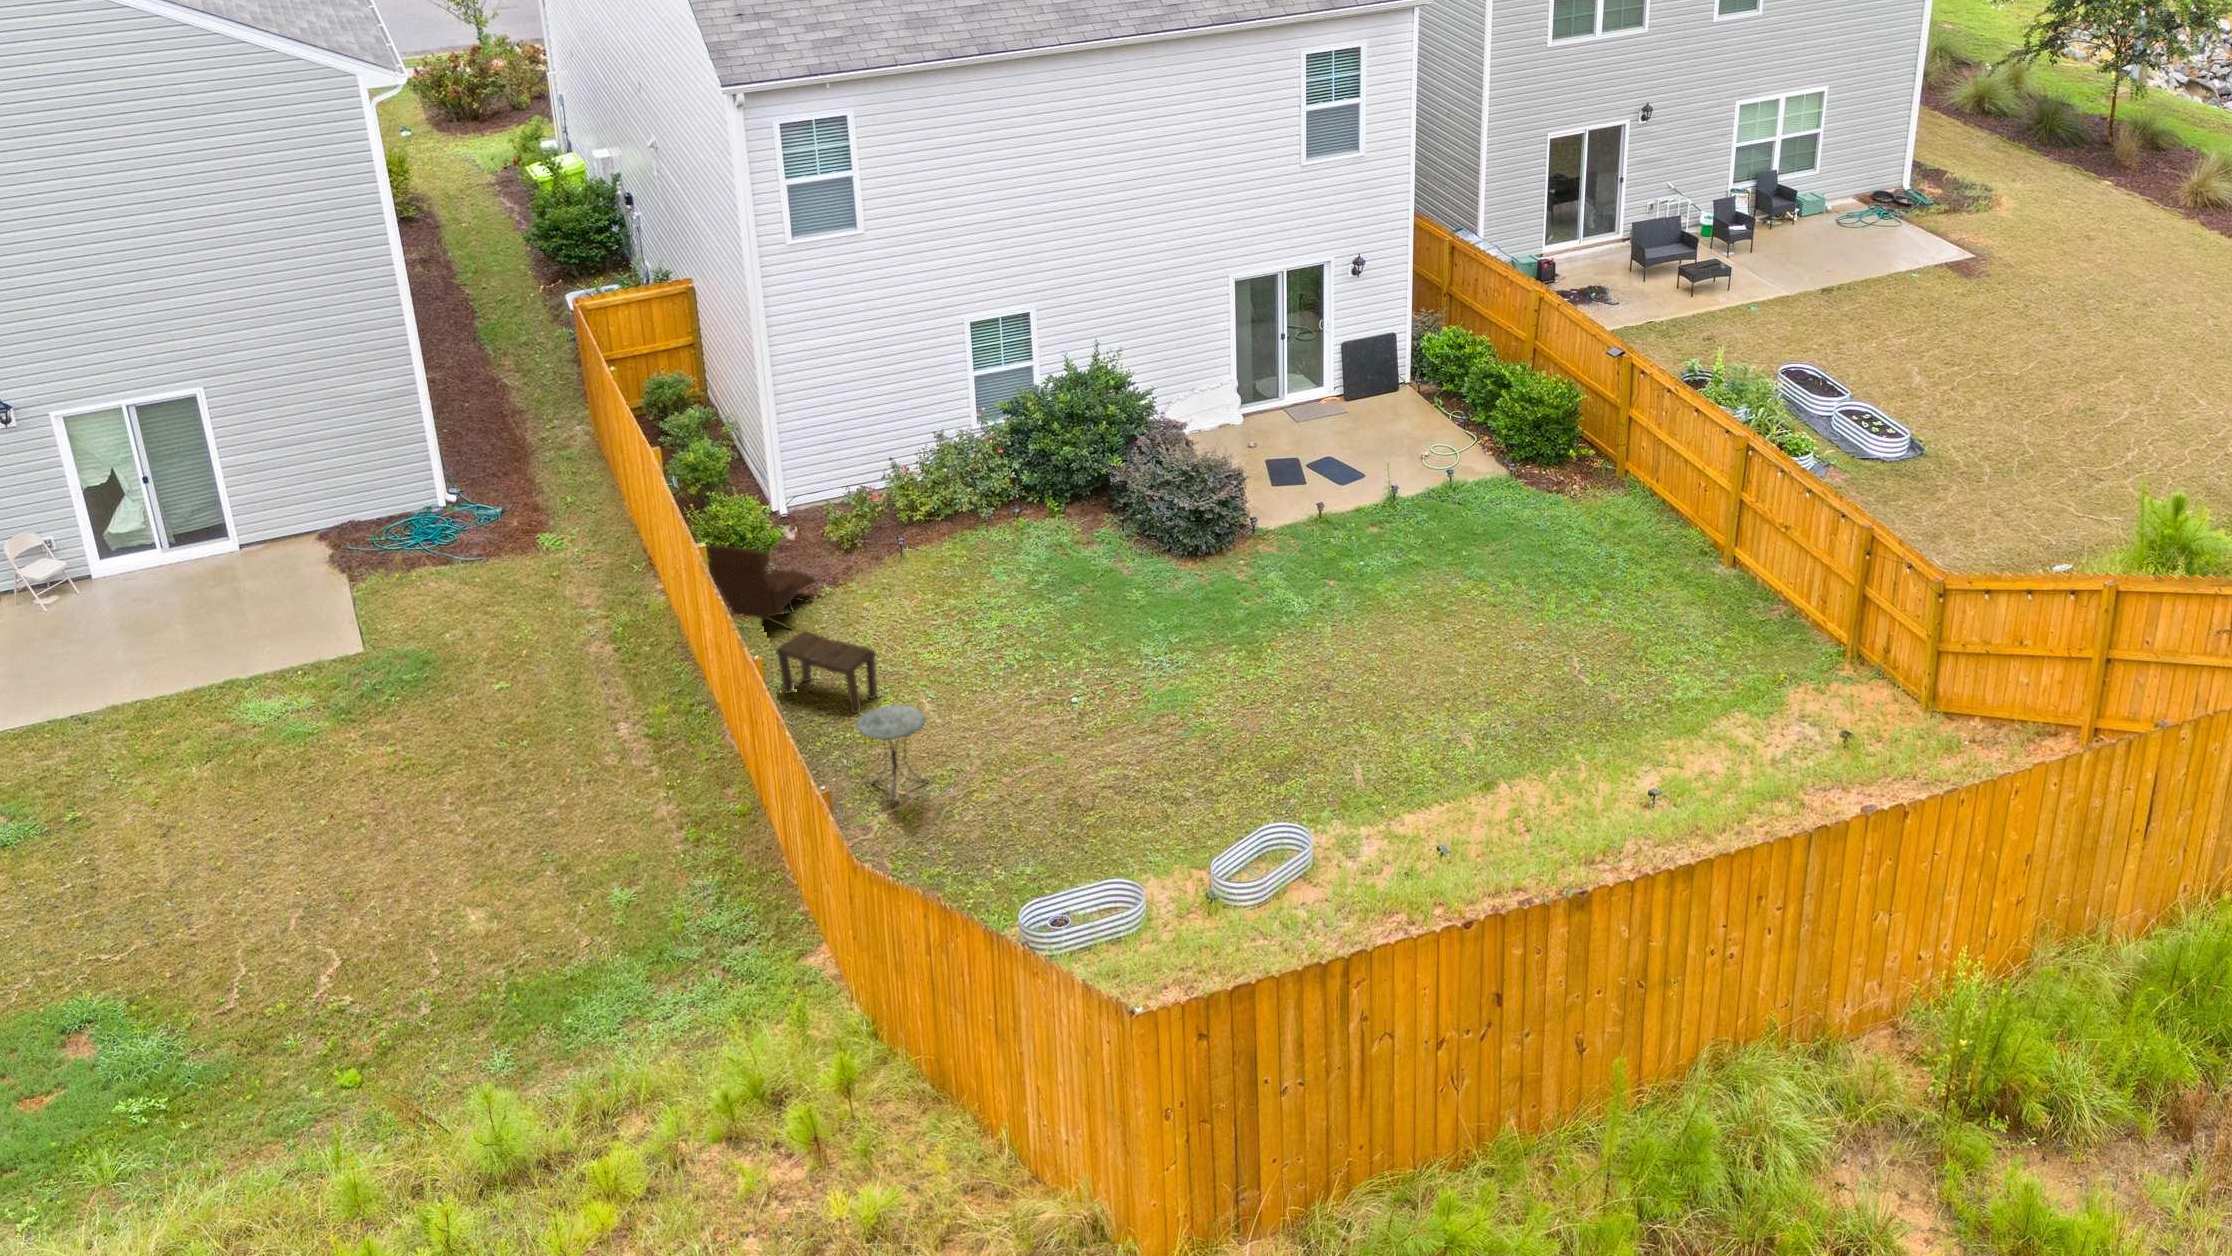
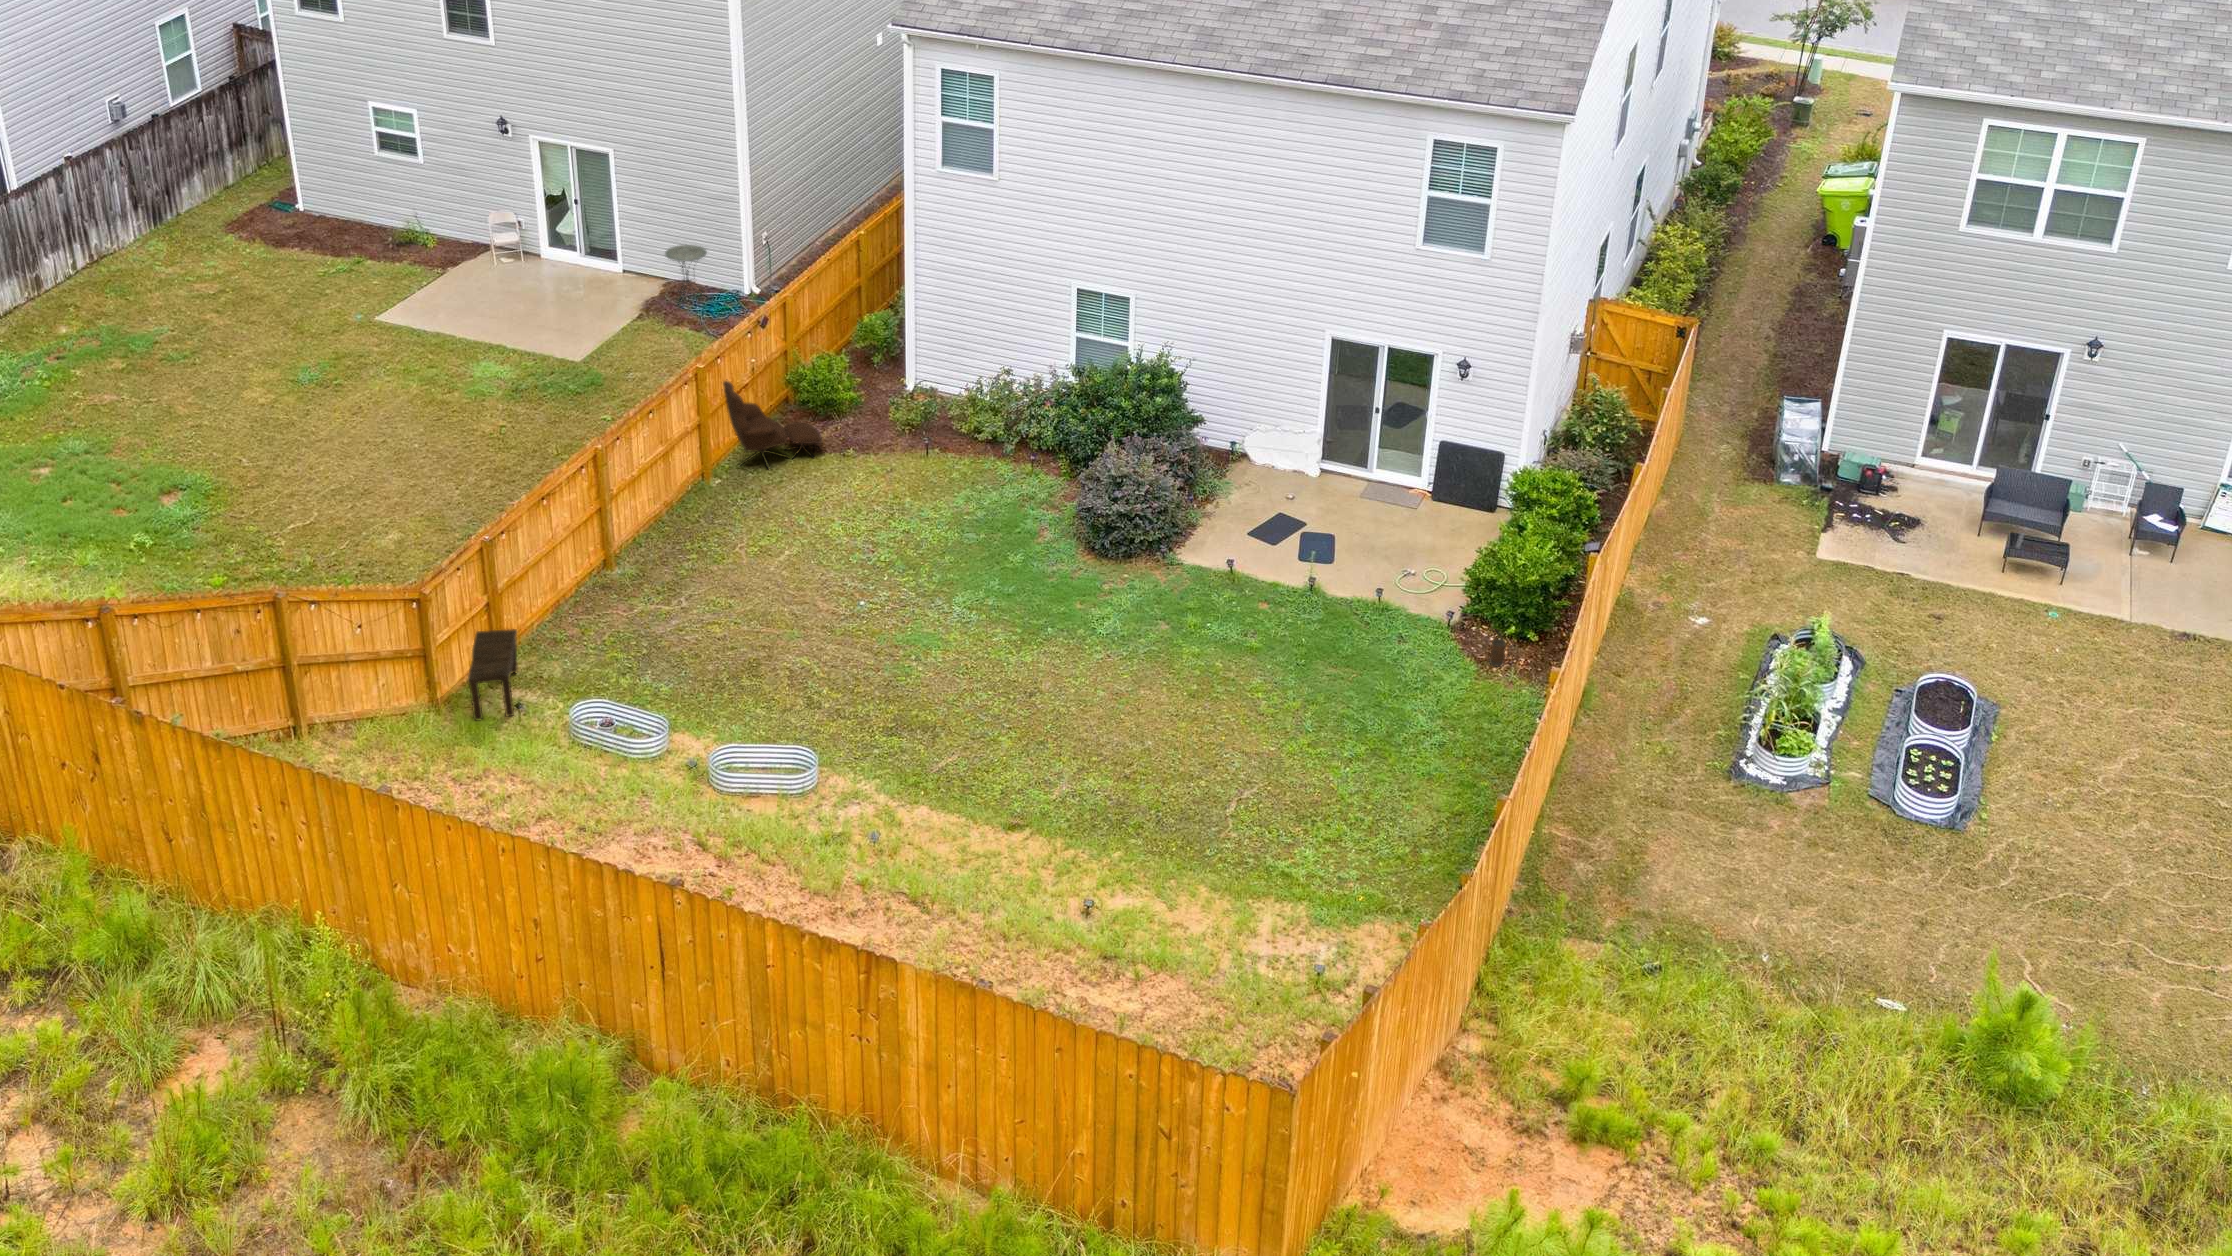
watering can: none [1568,439,1598,472] -> present [1489,635,1513,667]
bench: present [776,631,877,713] -> present [468,629,518,721]
side table: present [857,705,927,800] -> present [665,245,707,298]

